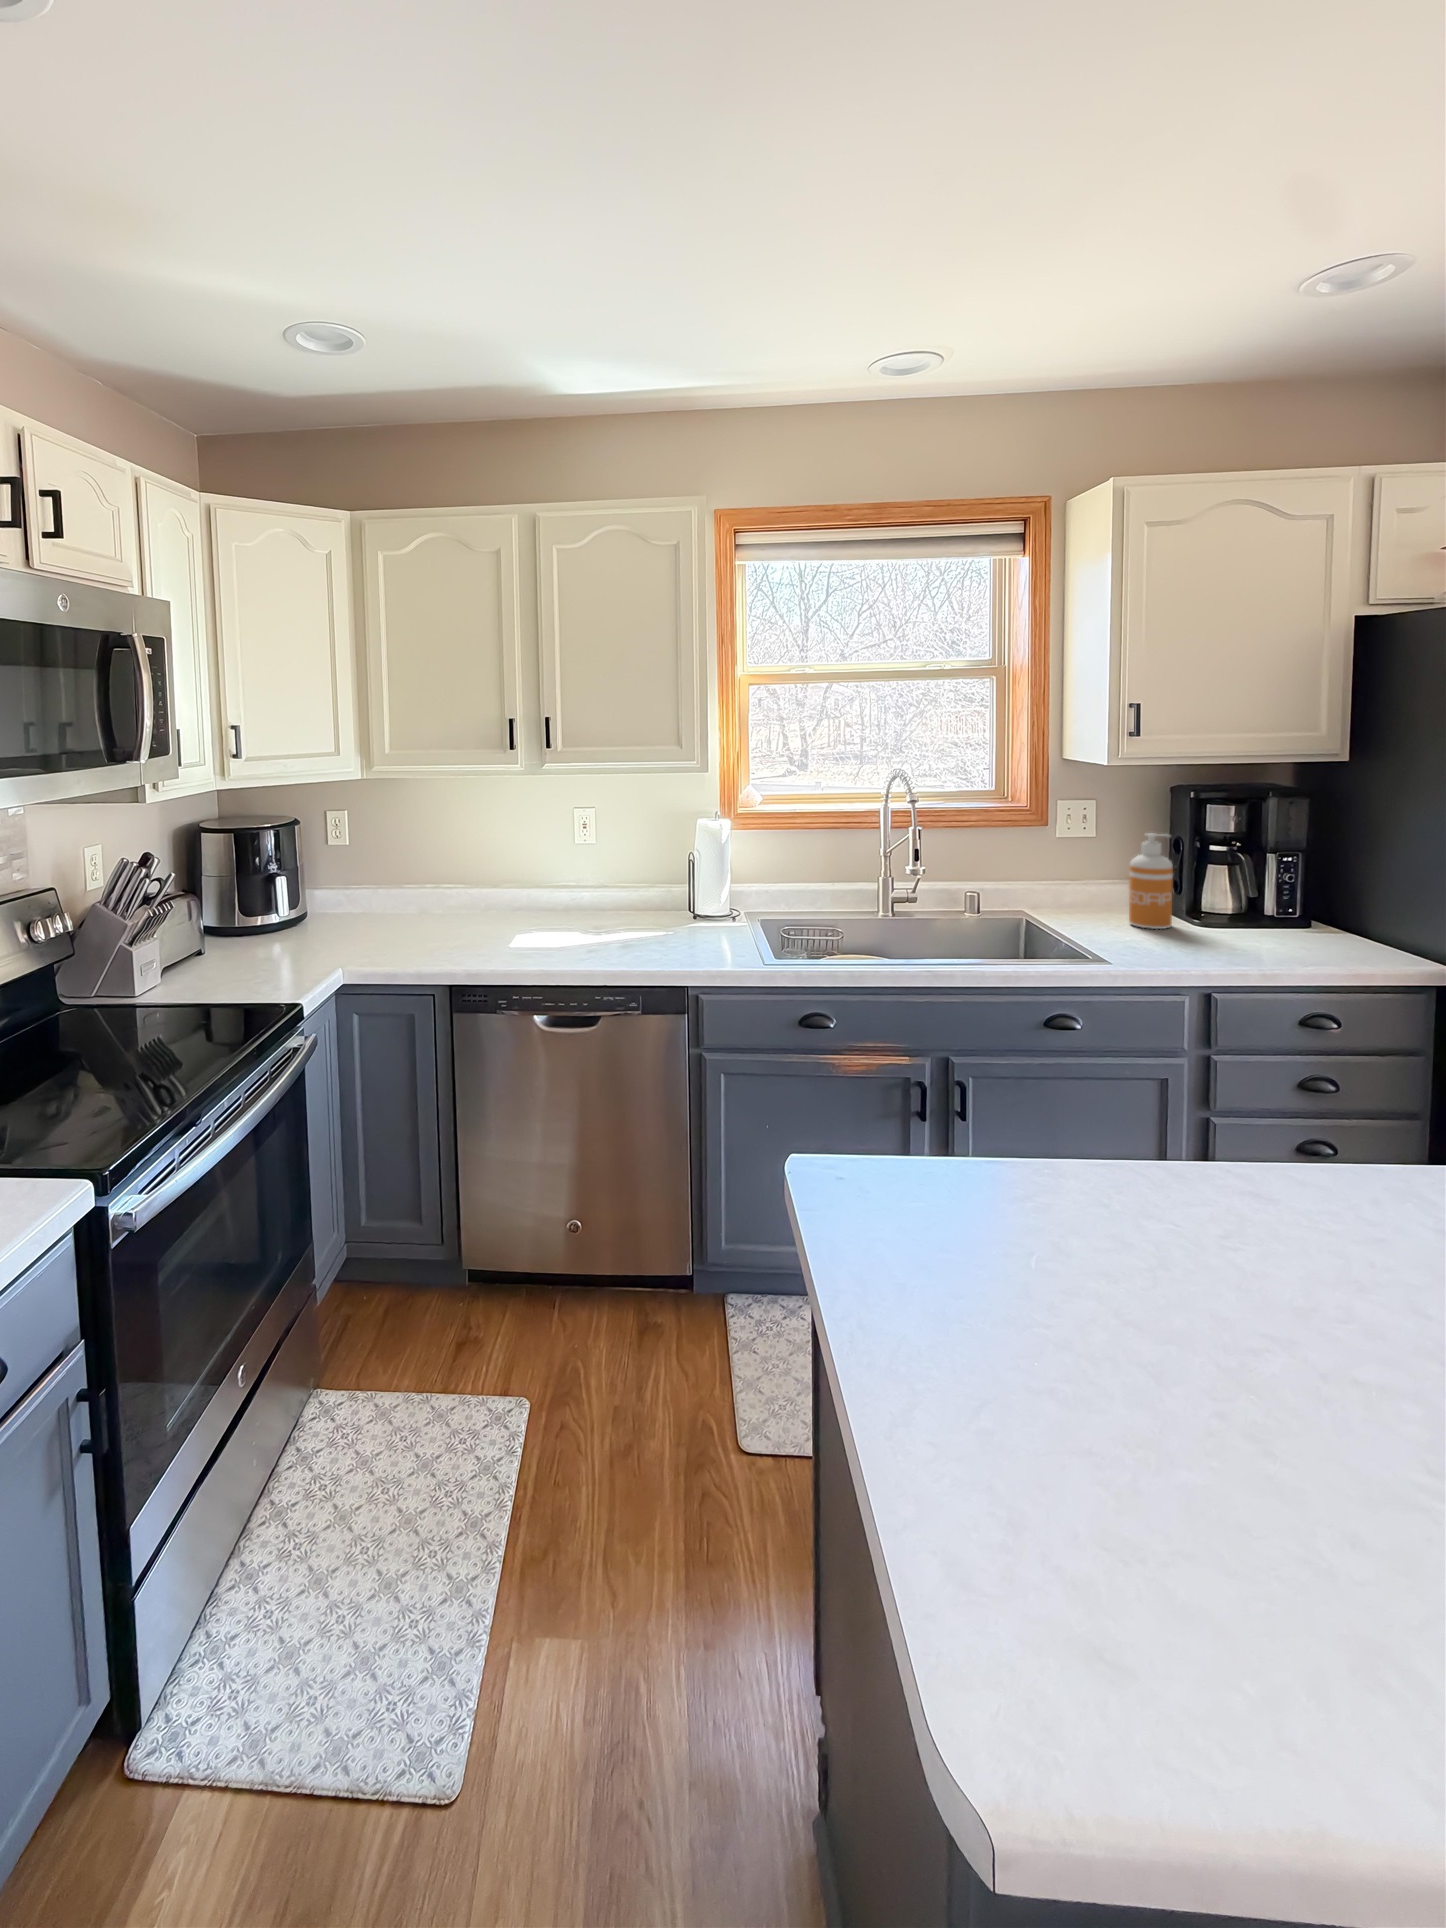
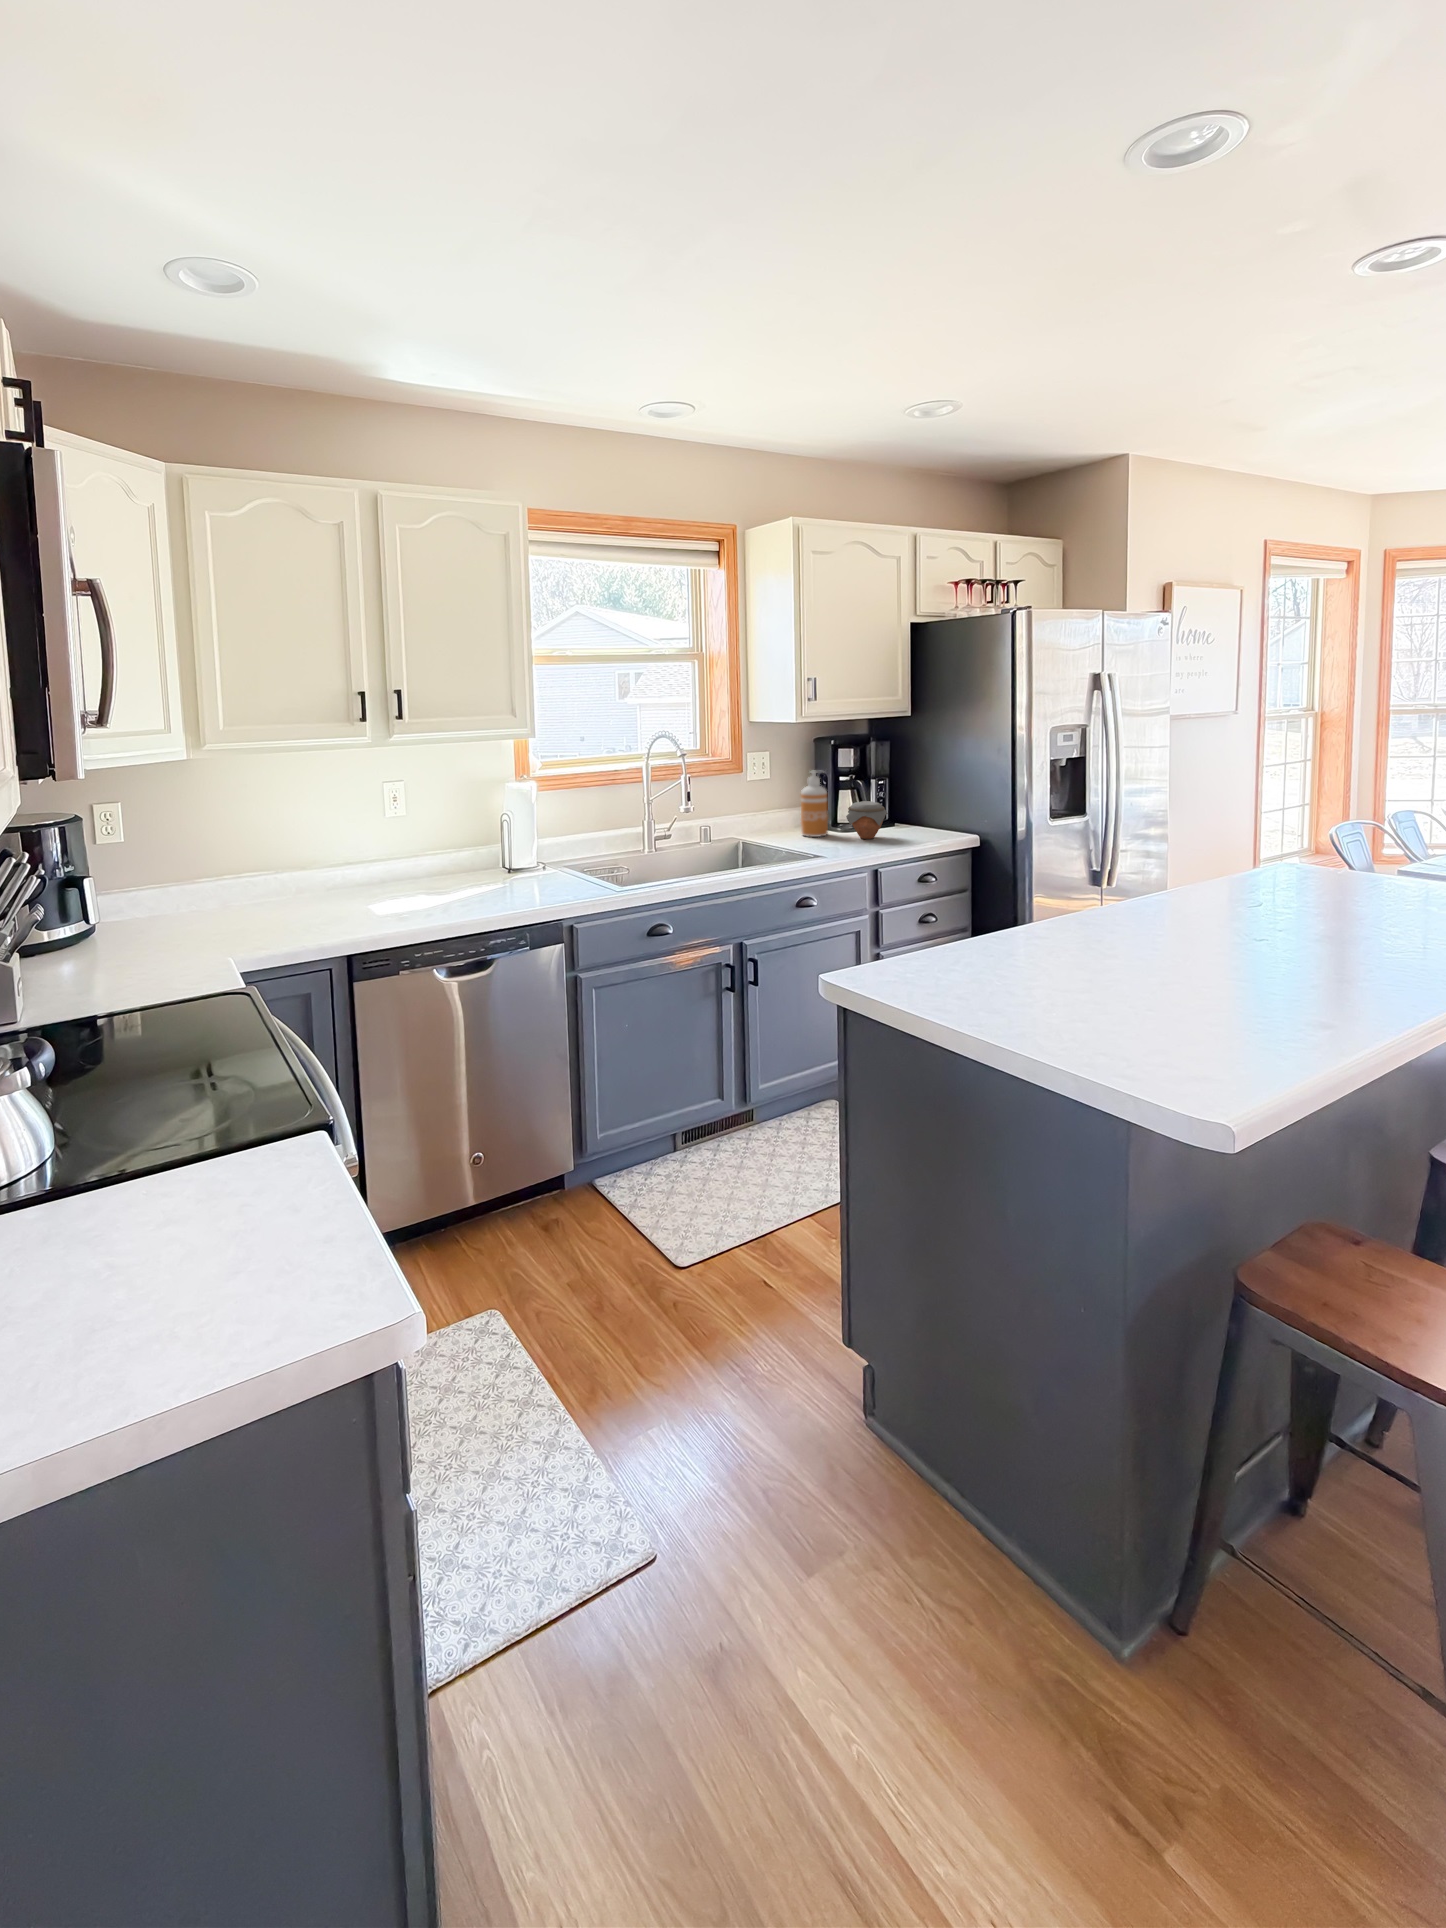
jar: none [1190,886,1266,944] -> present [846,801,888,839]

